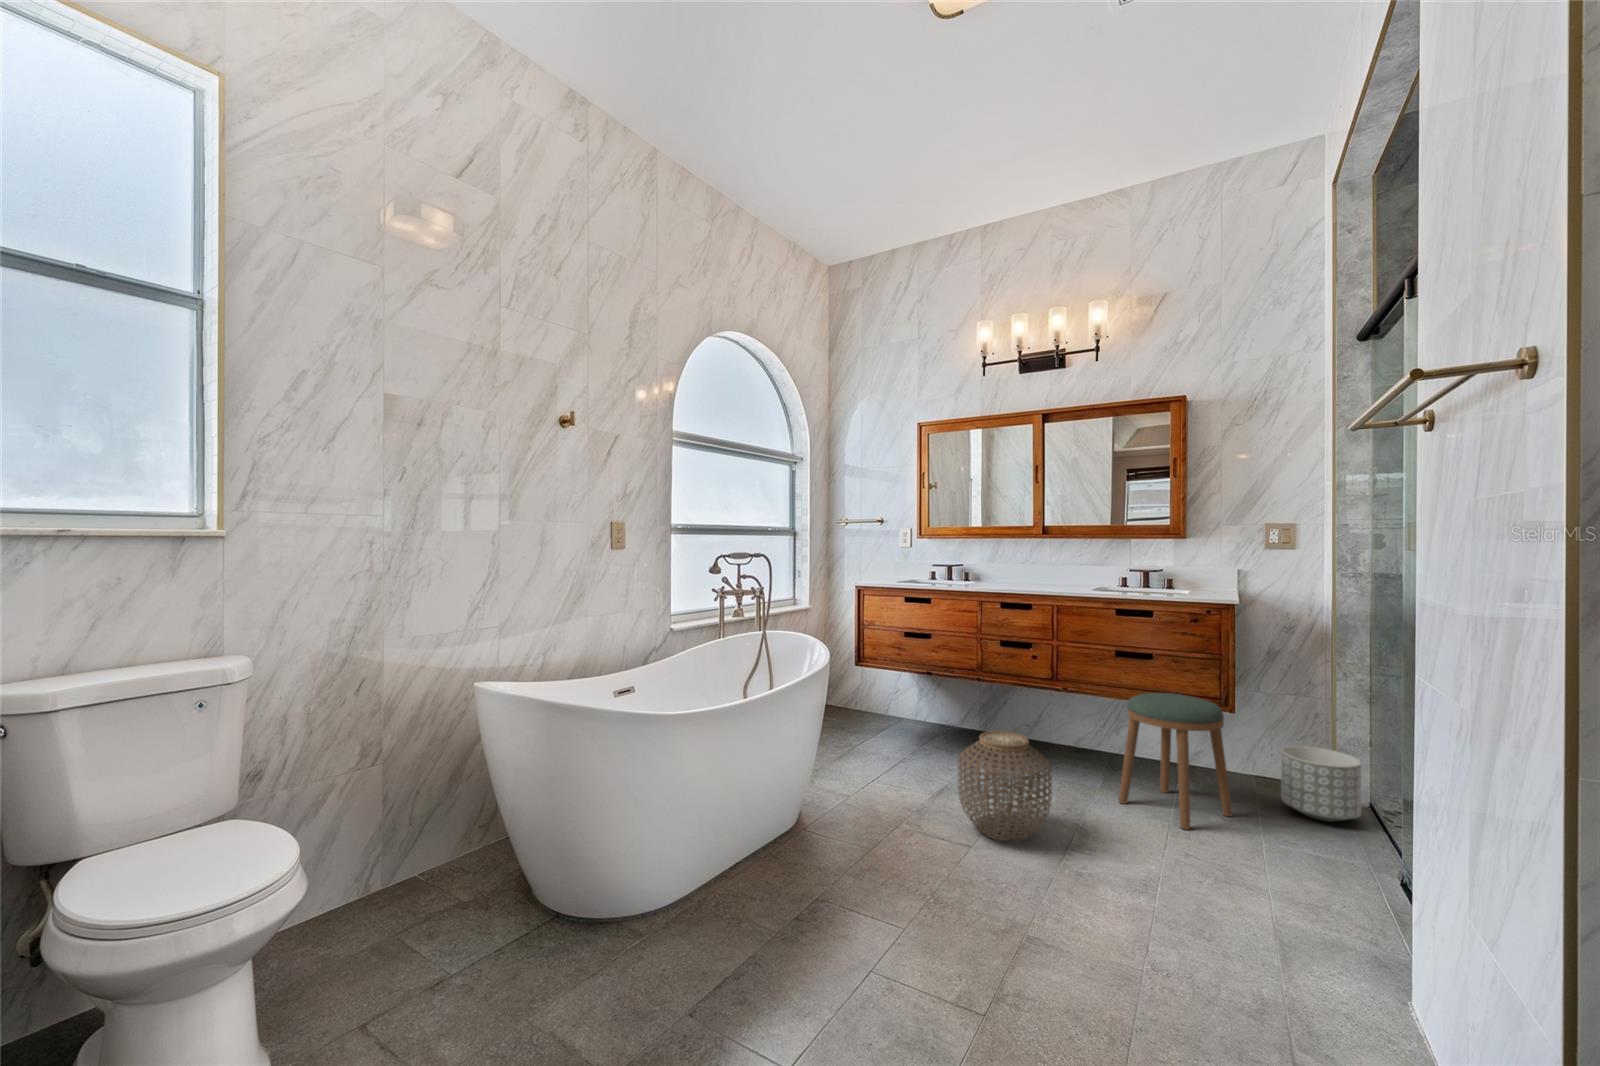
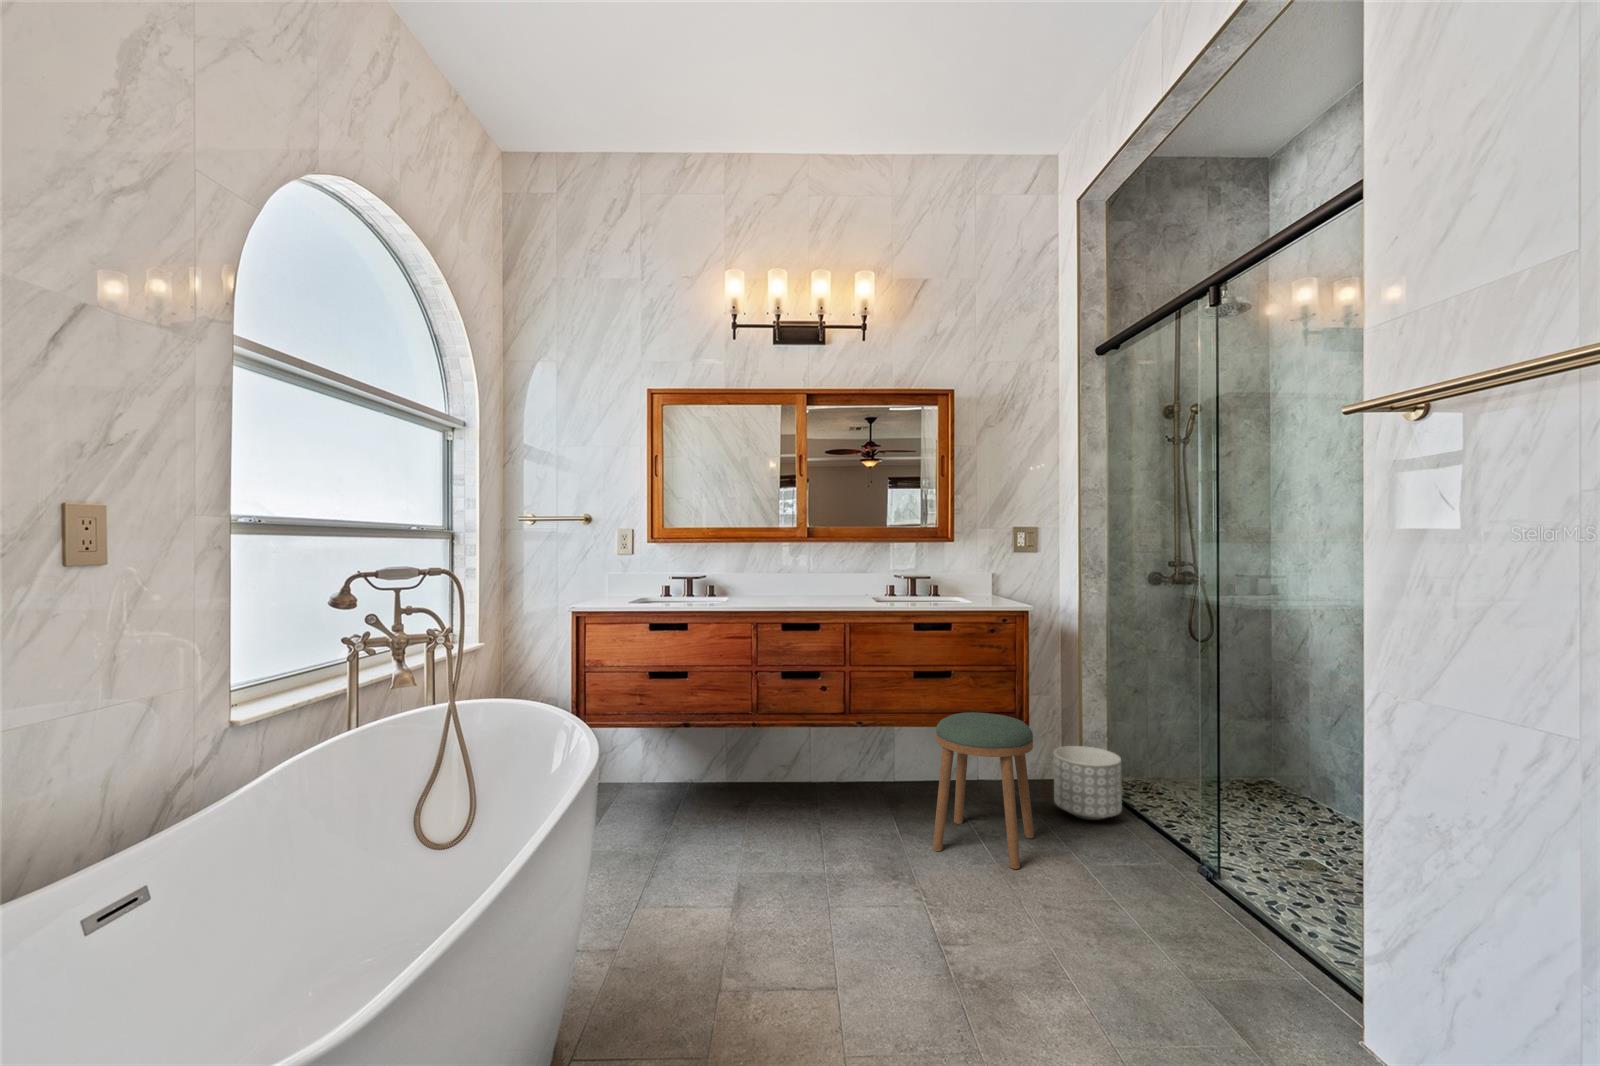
woven basket: present [958,731,1052,841] -> none [799,801,923,961]

